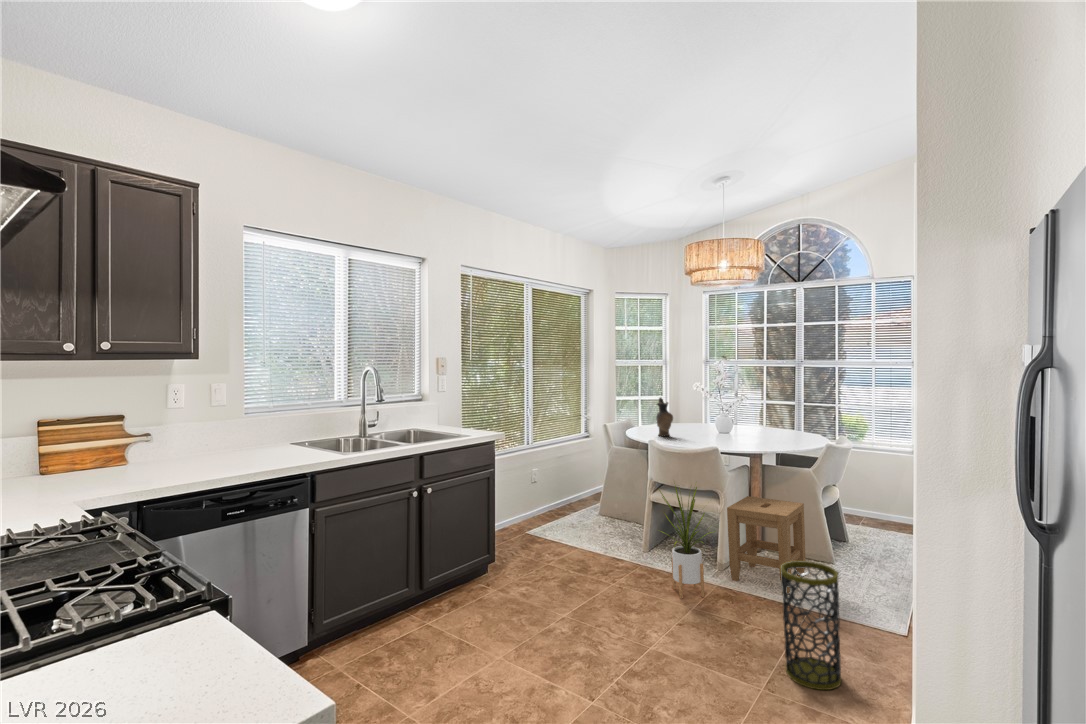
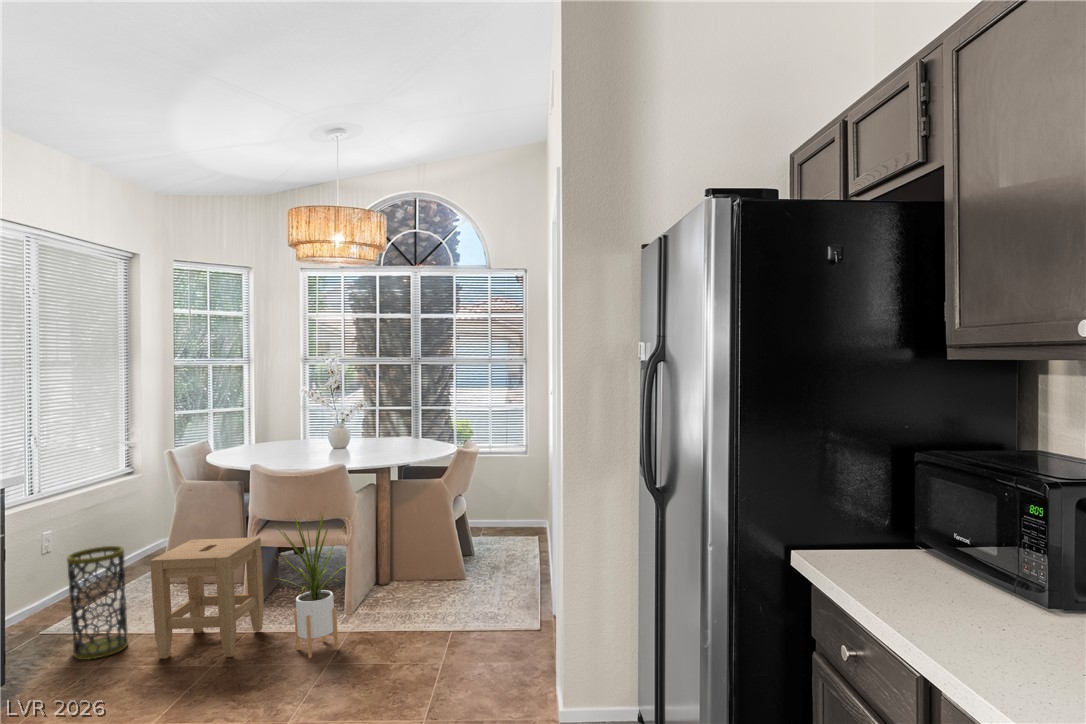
ceramic pitcher: present [656,398,673,436] -> none [251,408,275,459]
stool: present [727,496,806,593] -> present [150,537,264,658]
trash can: present [781,561,841,690] -> present [67,546,128,660]

